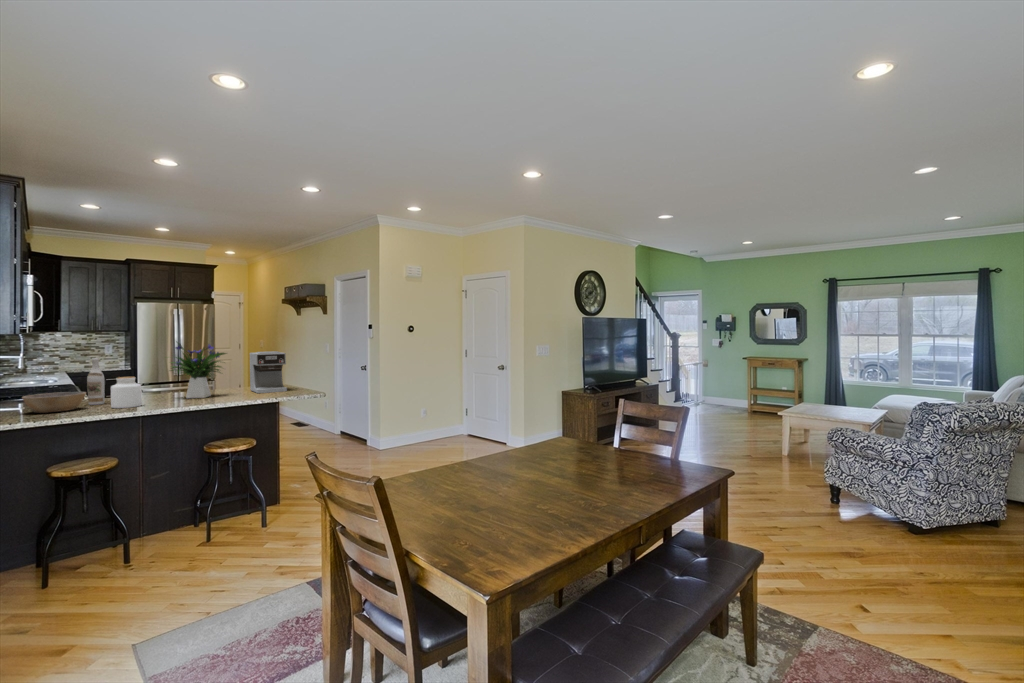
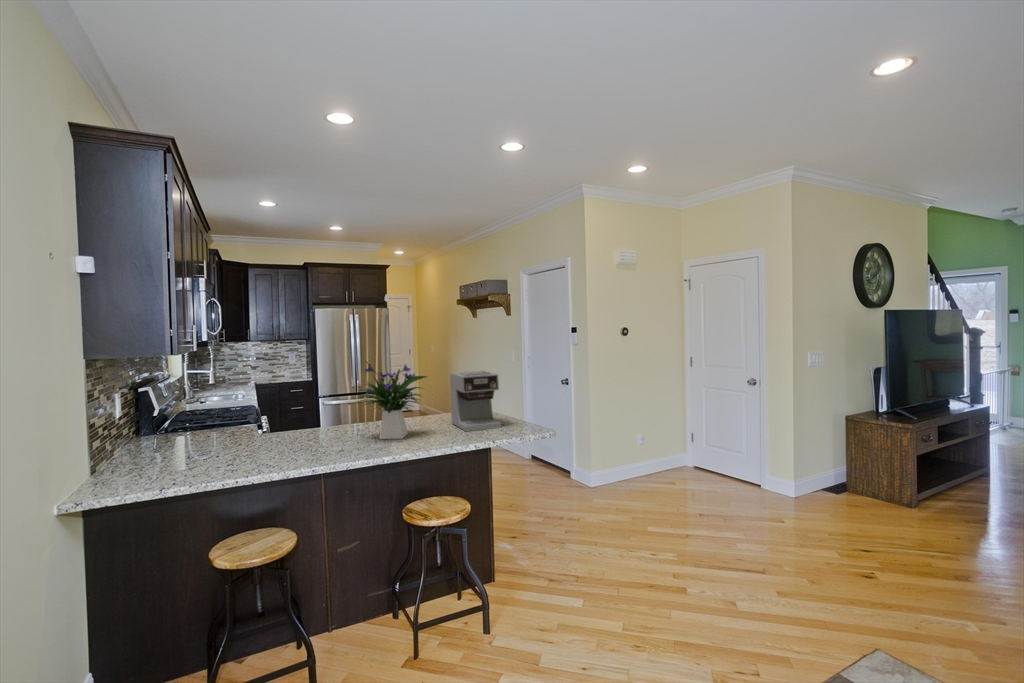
wine bottle: present [87,358,105,405] -> none [265,386,285,448]
jar: present [111,377,142,408] -> none [291,415,329,461]
bowl: present [22,392,86,413] -> none [189,434,264,467]

